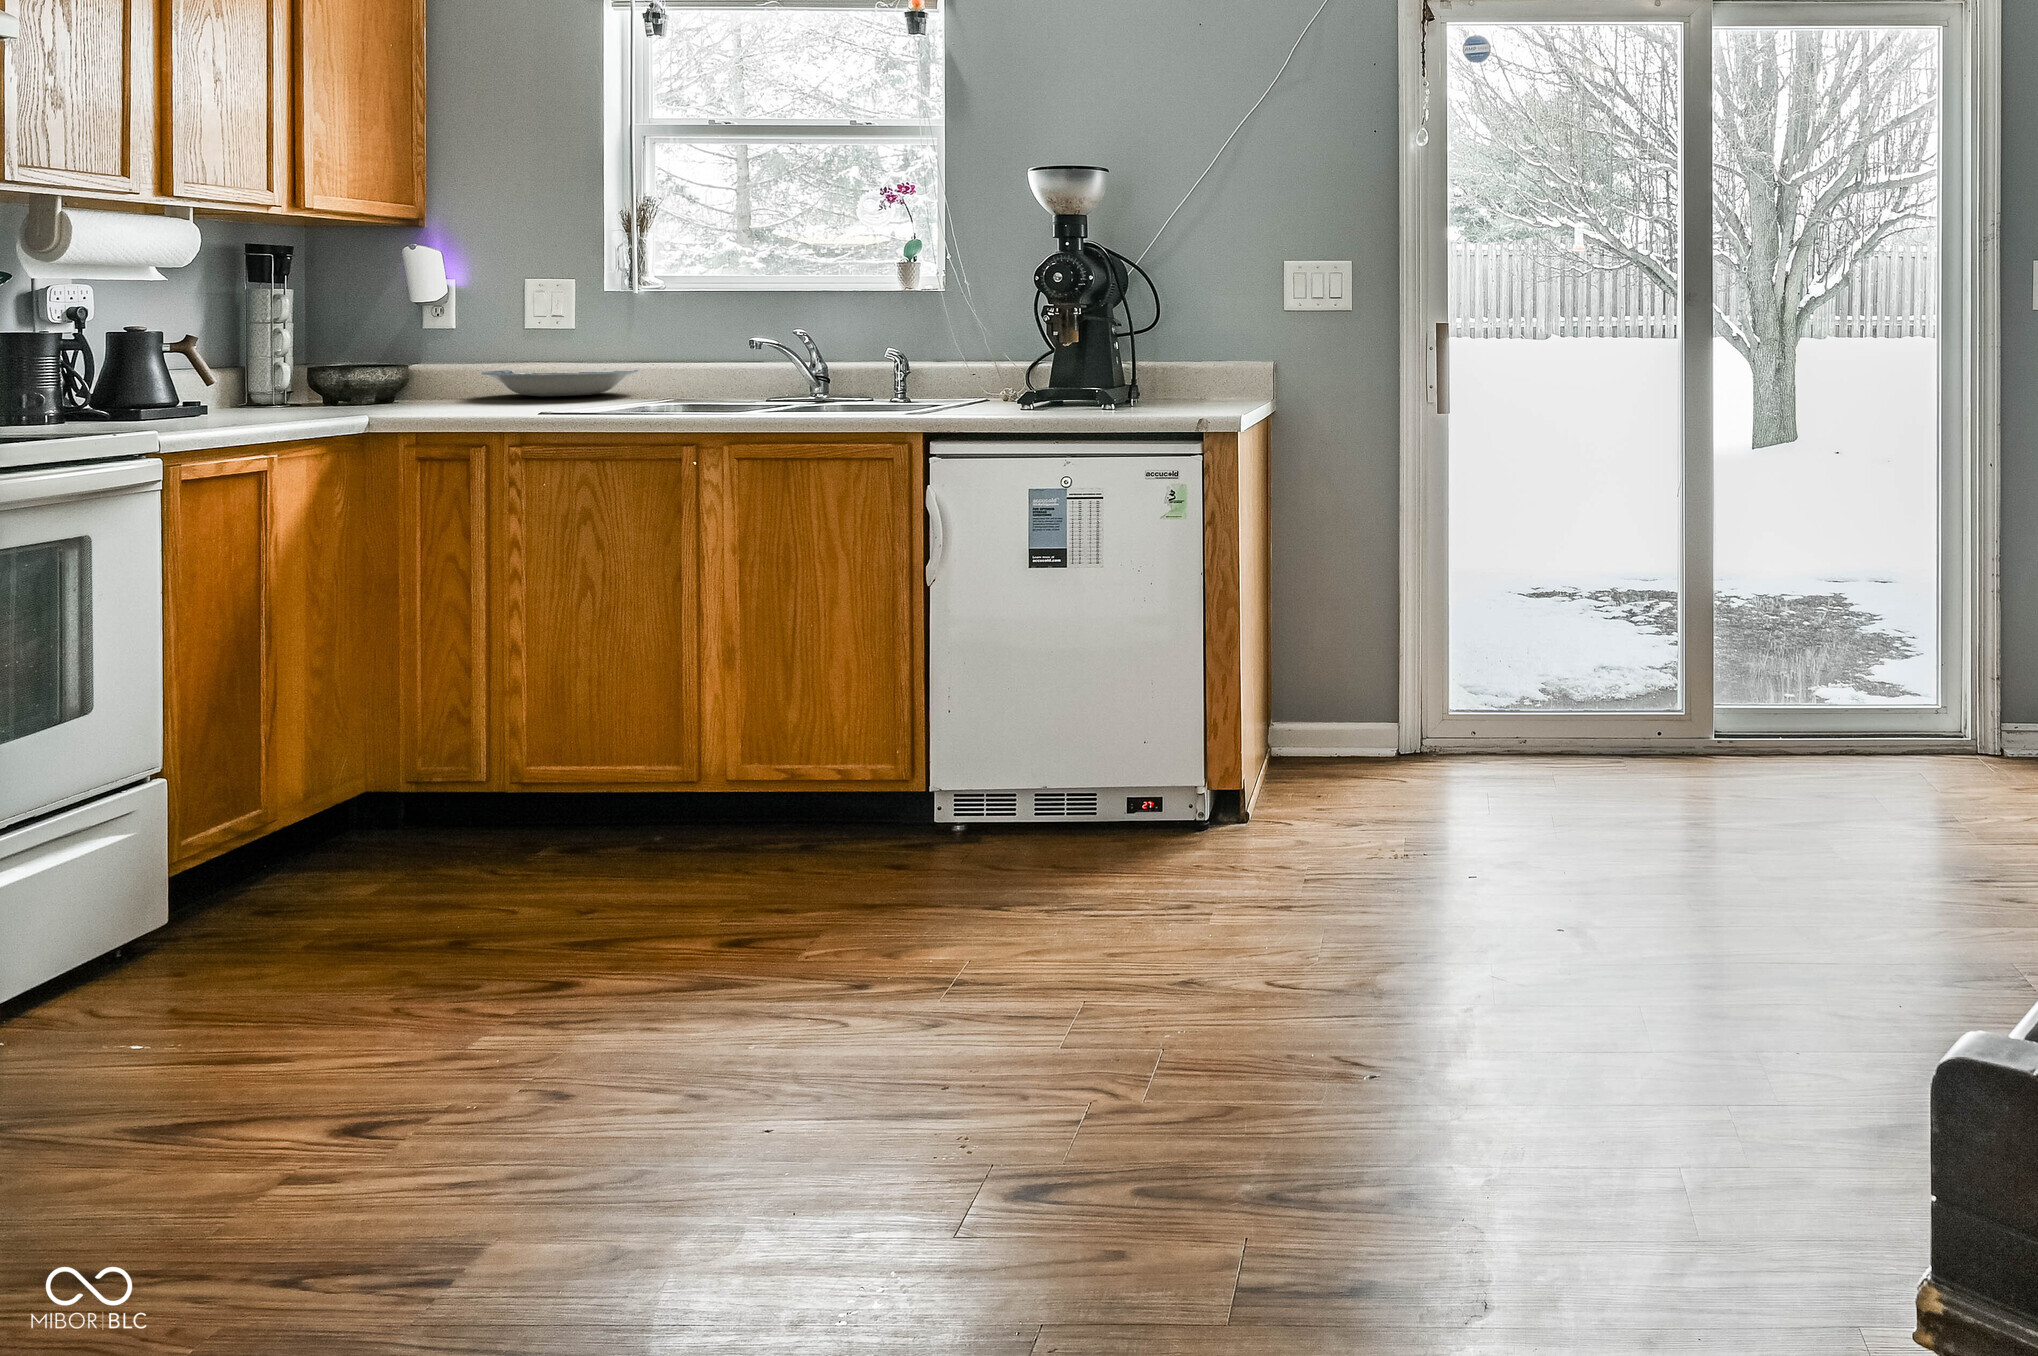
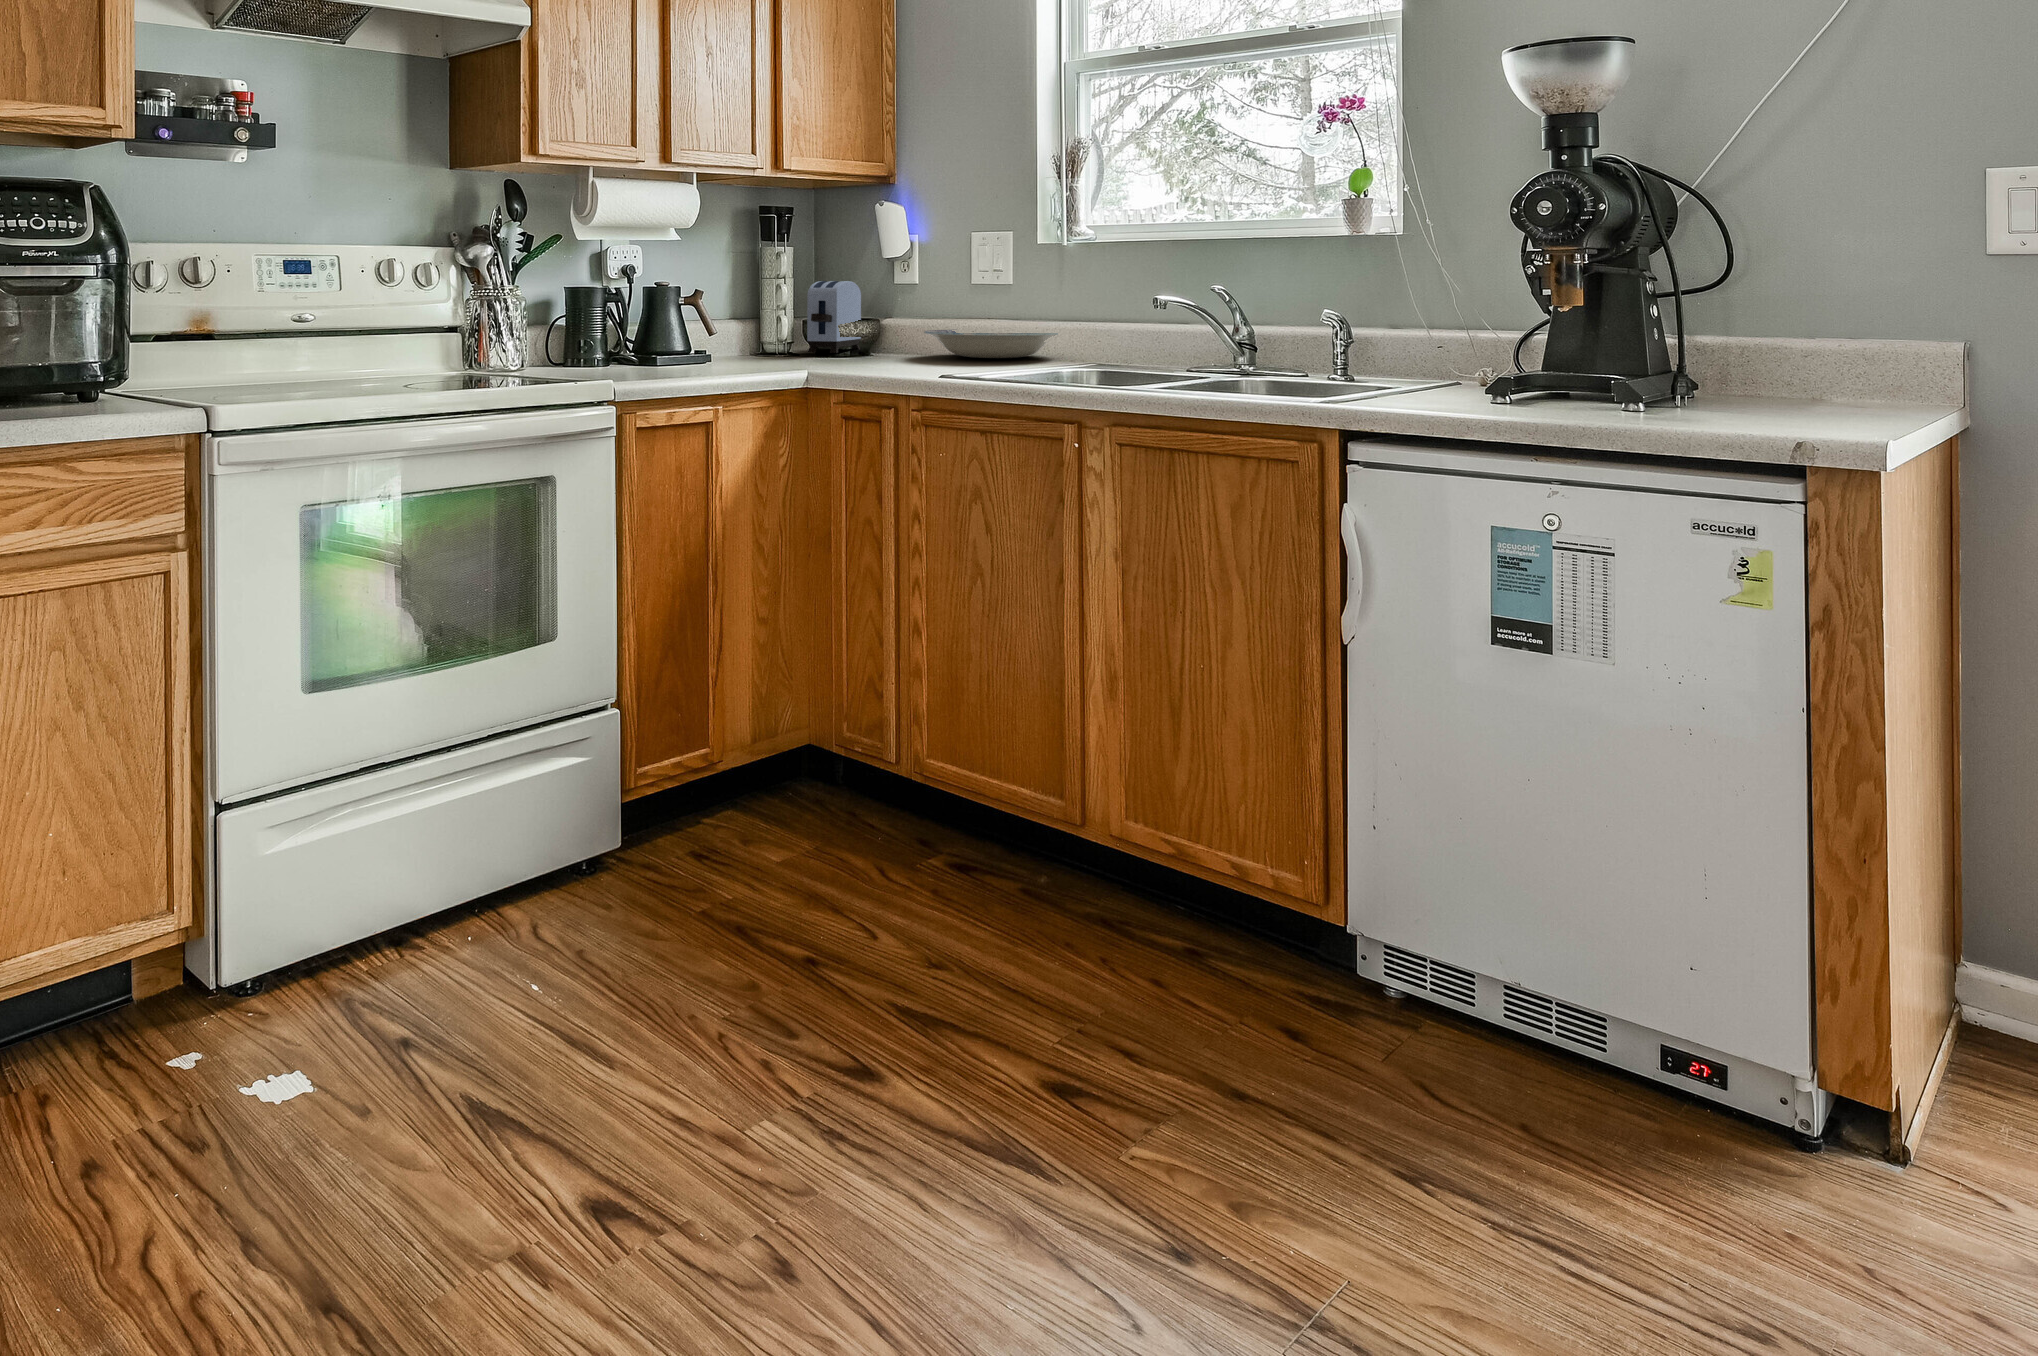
toaster: none [325,323,383,399] -> present [807,281,861,353]

